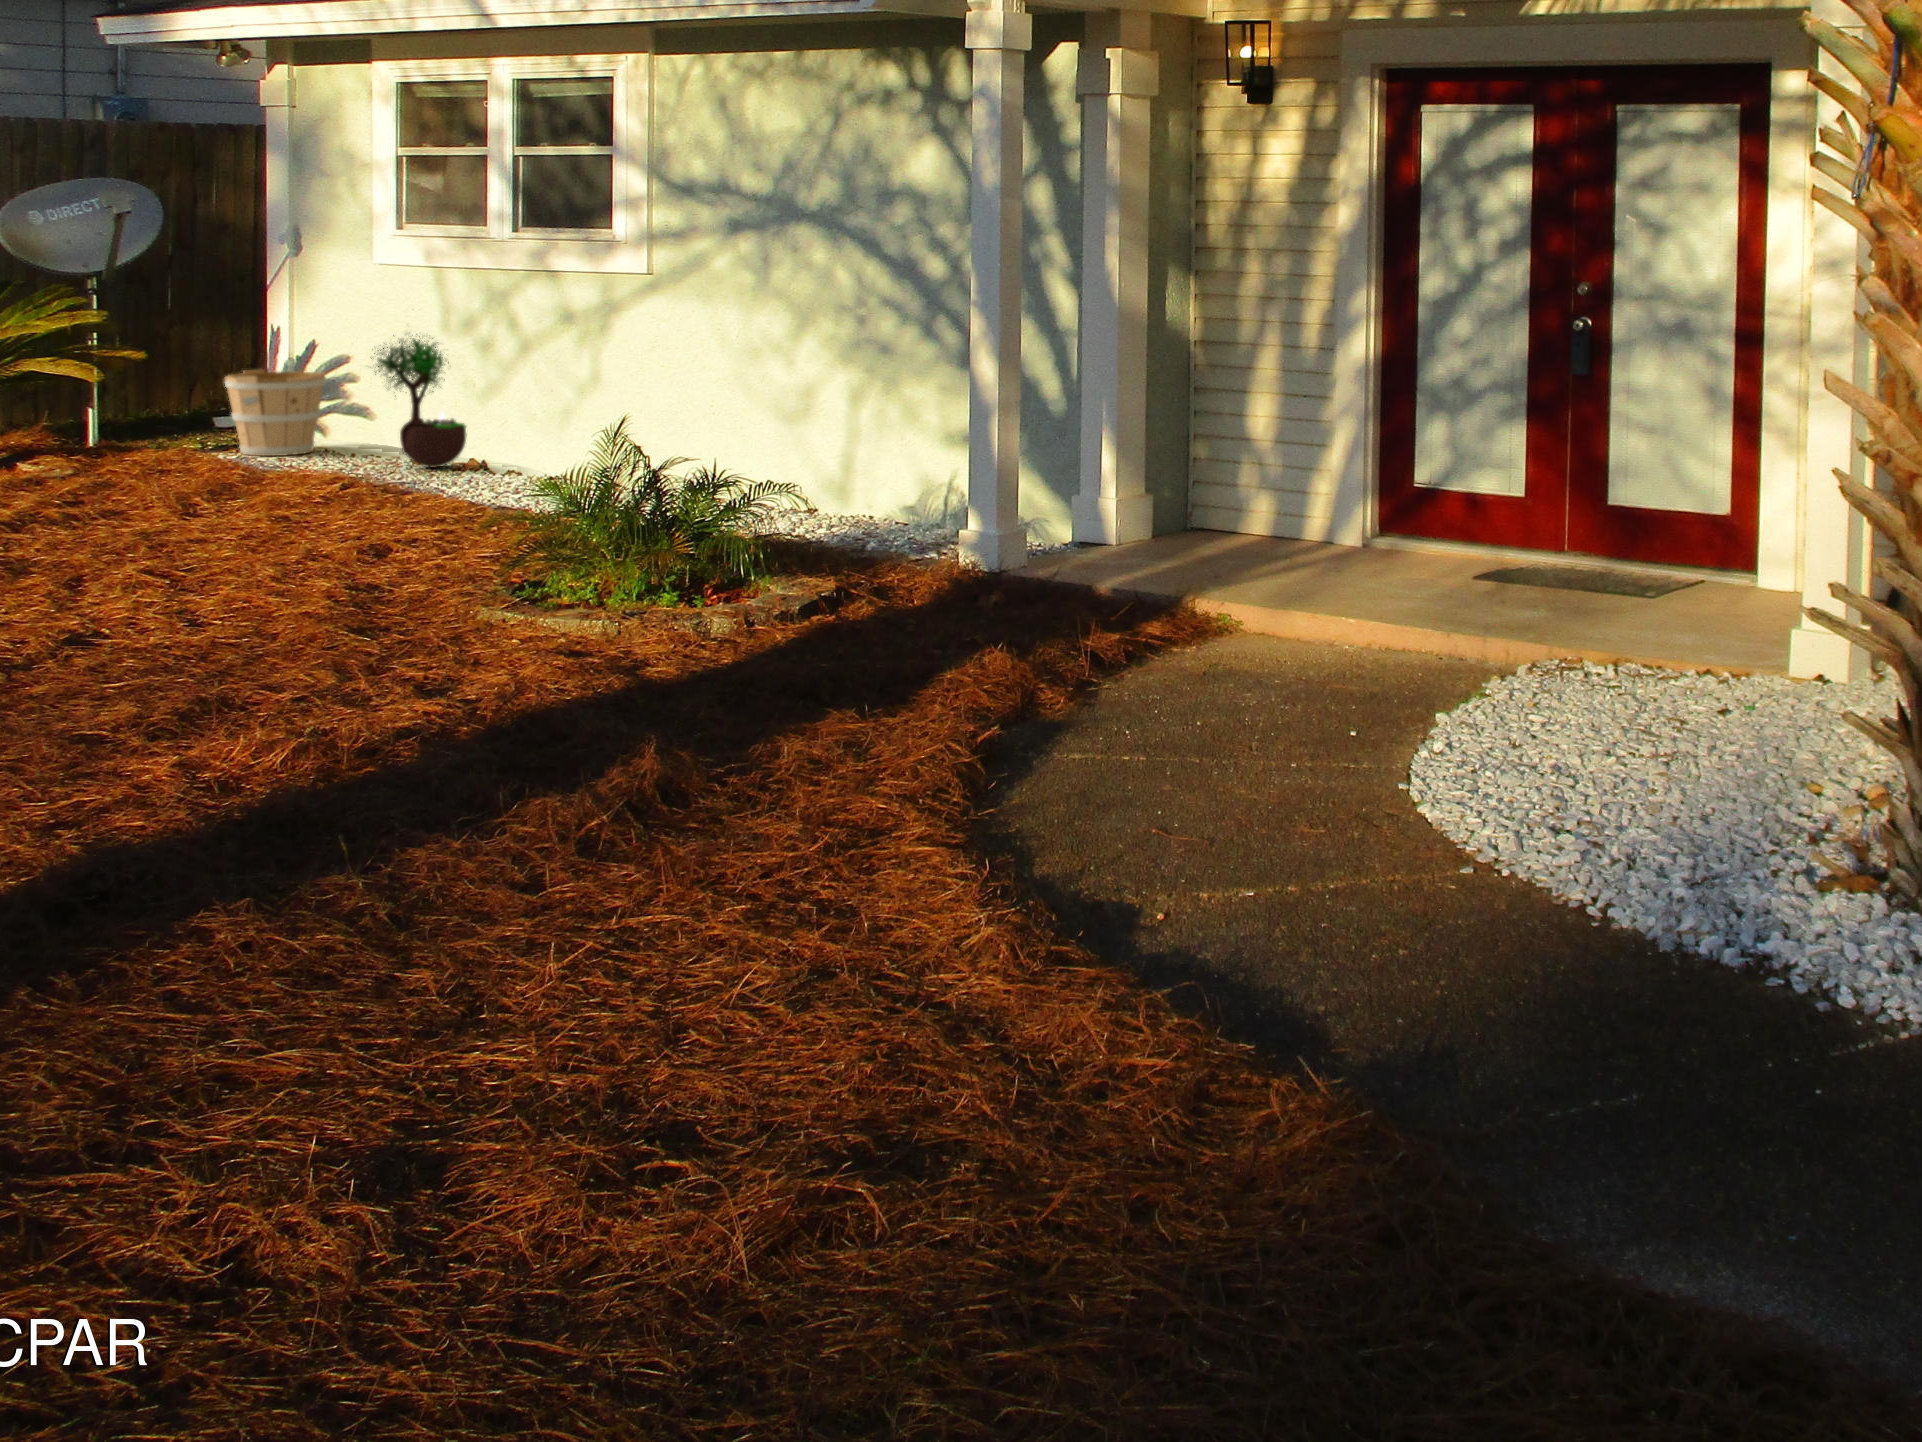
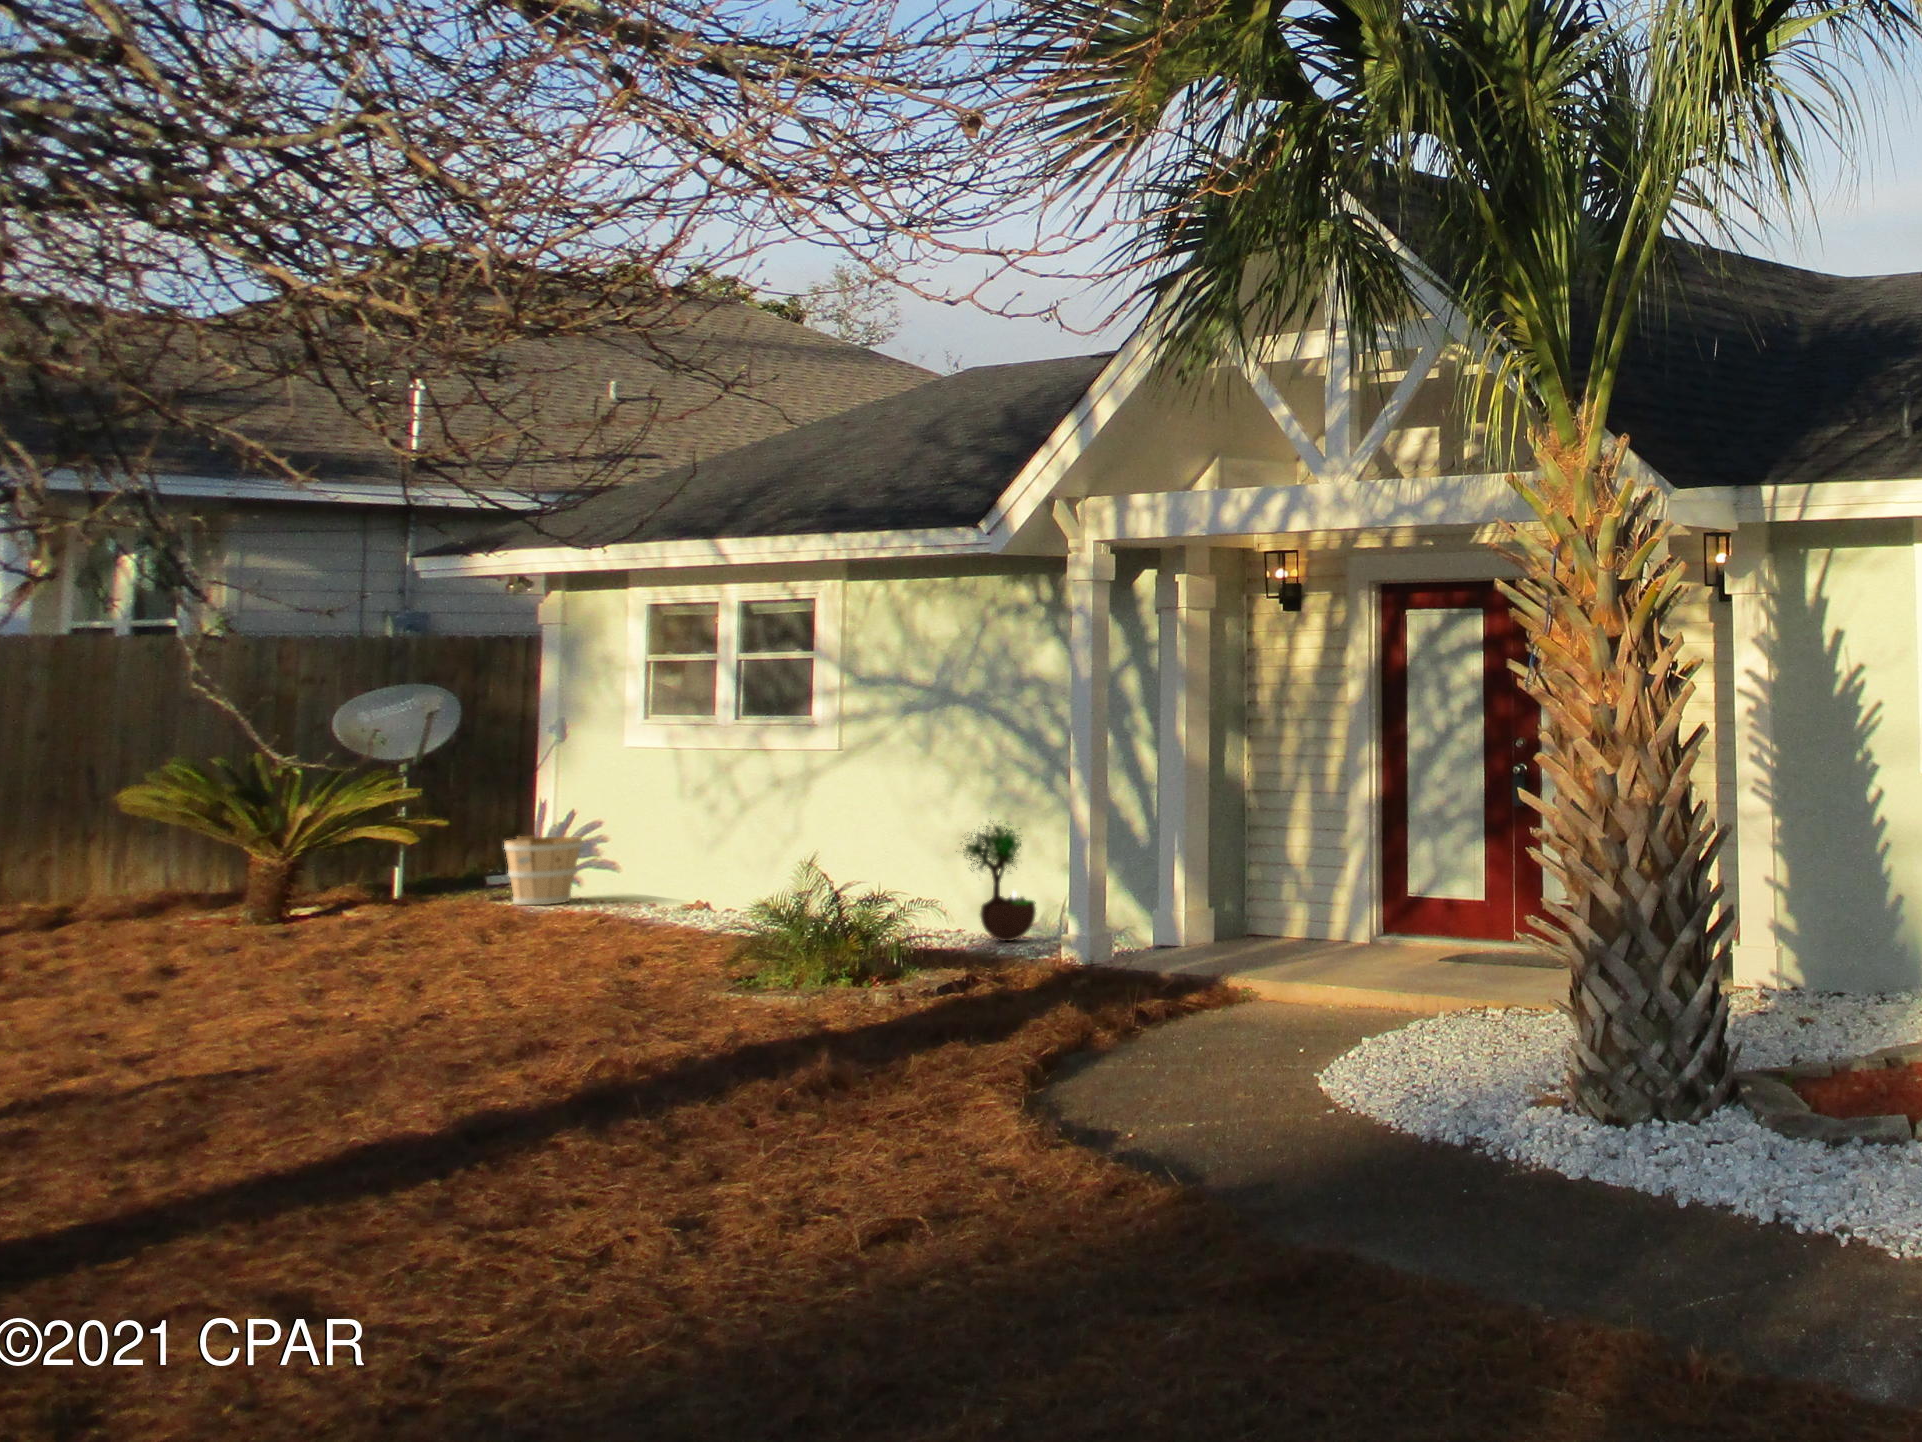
potted tree: present [371,334,467,468] -> present [956,820,1036,941]

